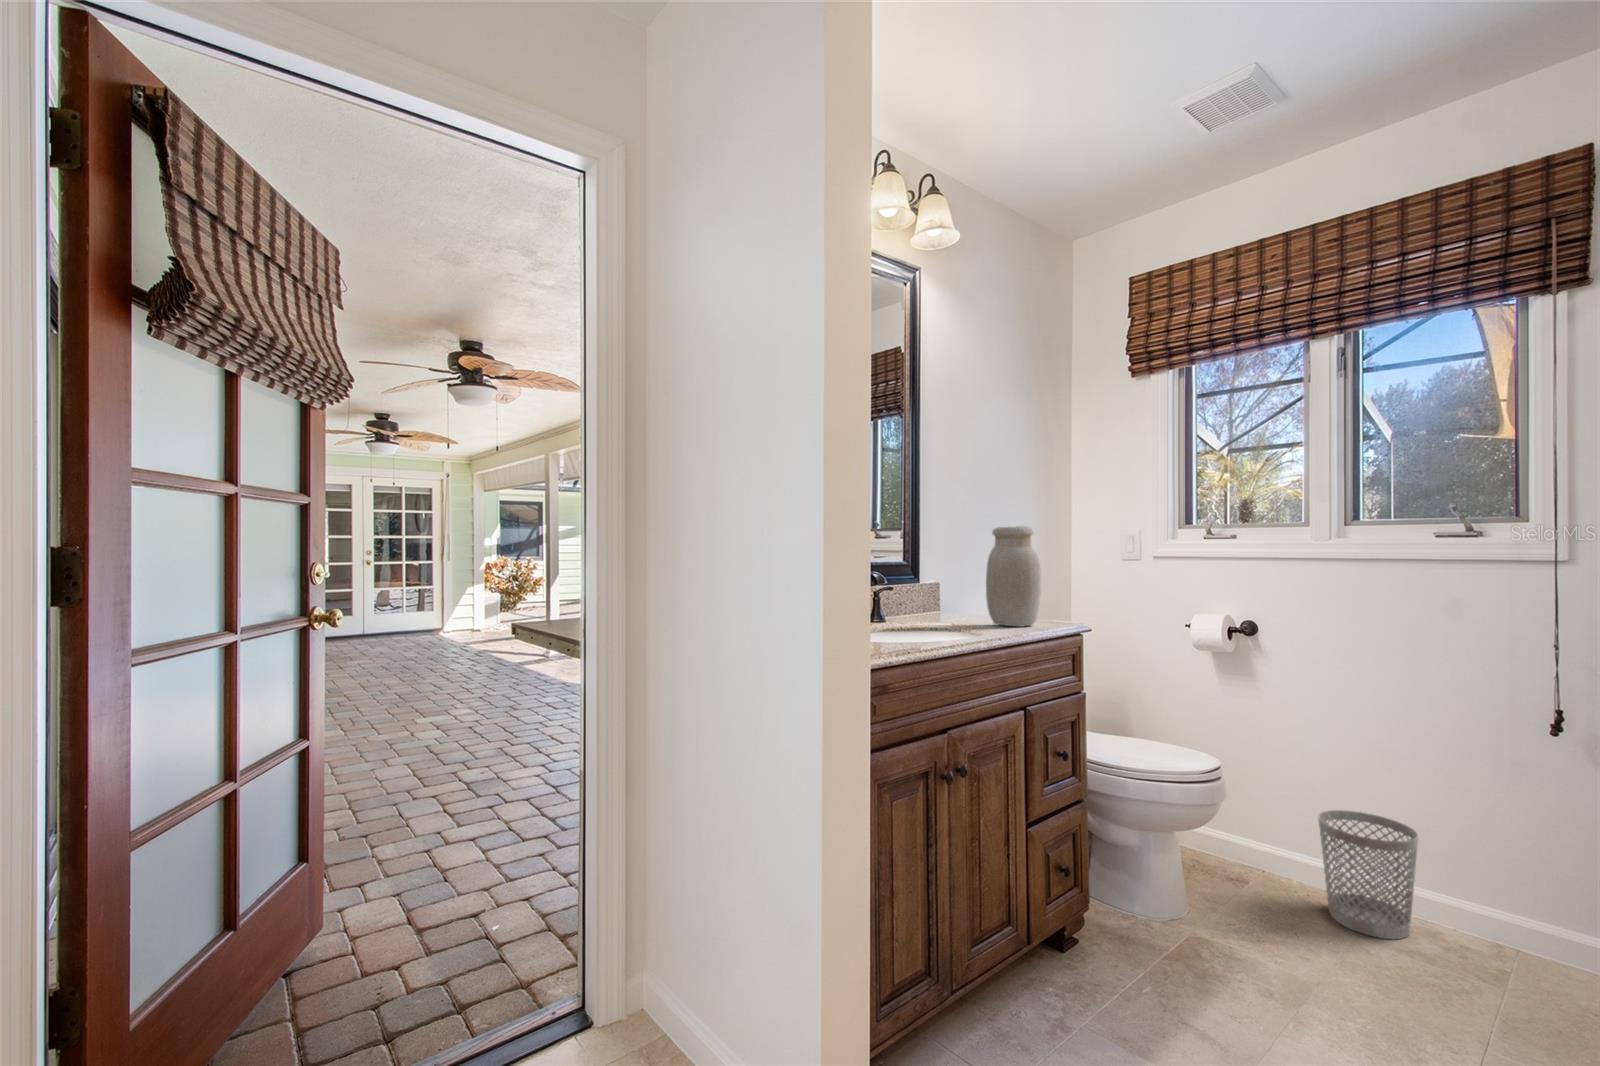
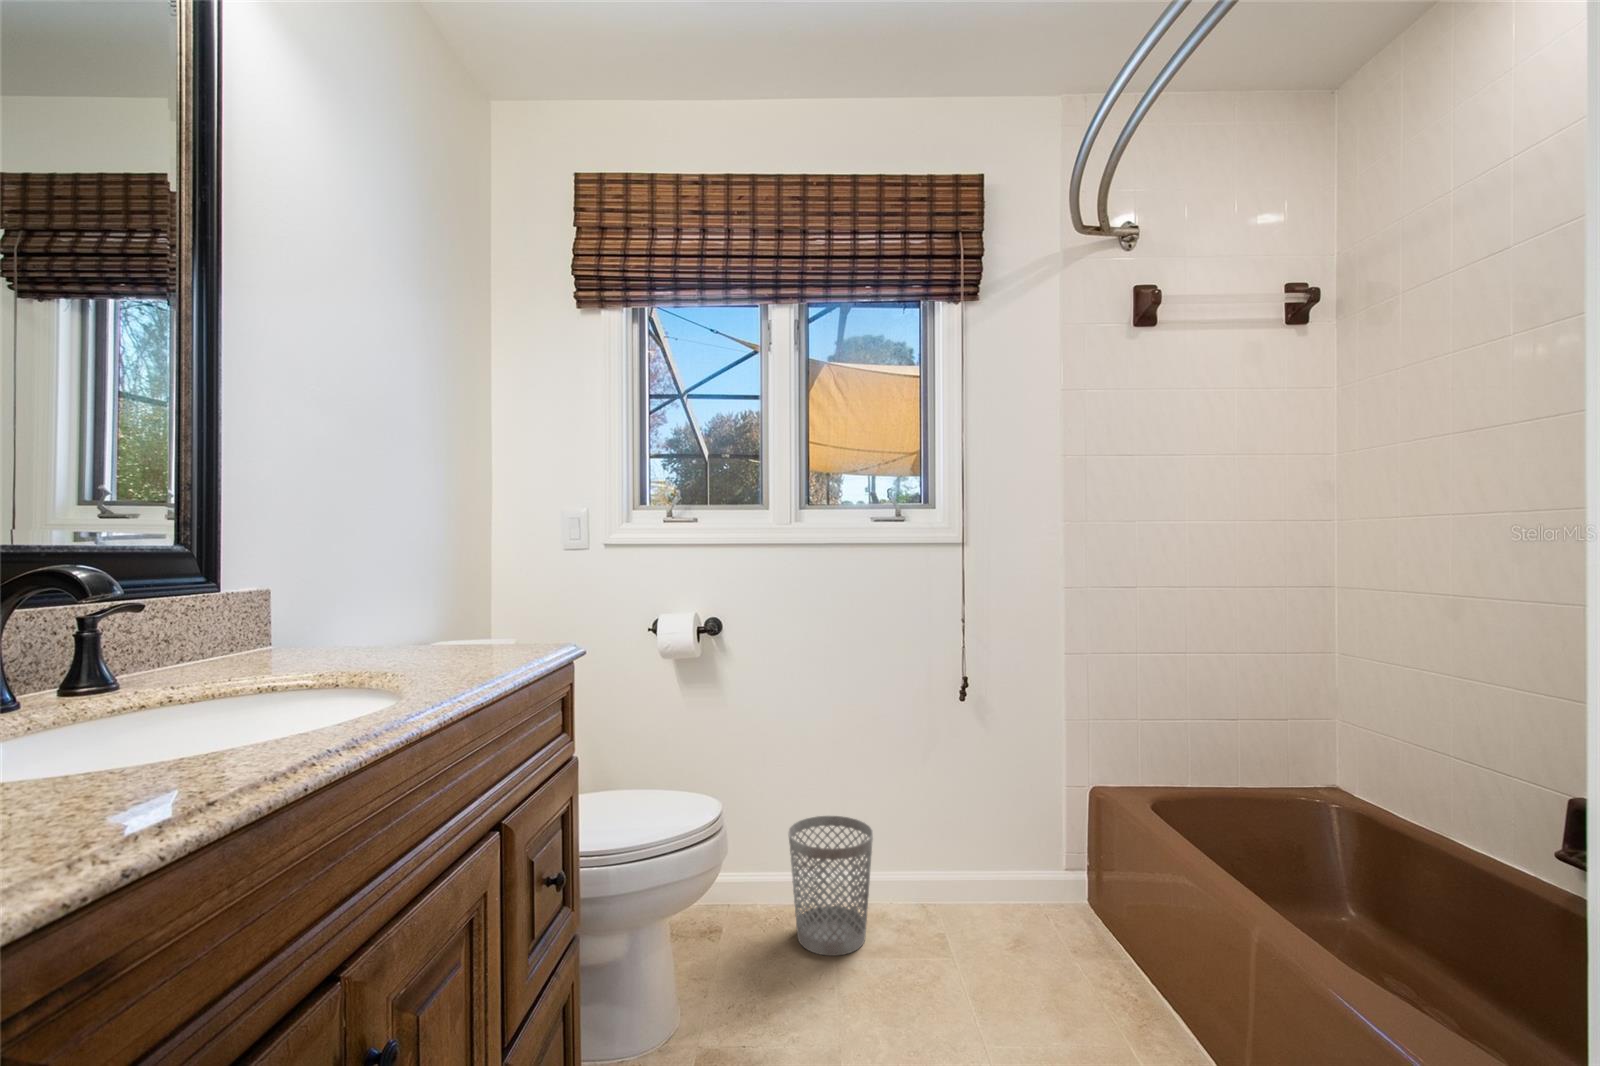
jar: present [986,526,1041,627] -> none [390,476,497,663]

